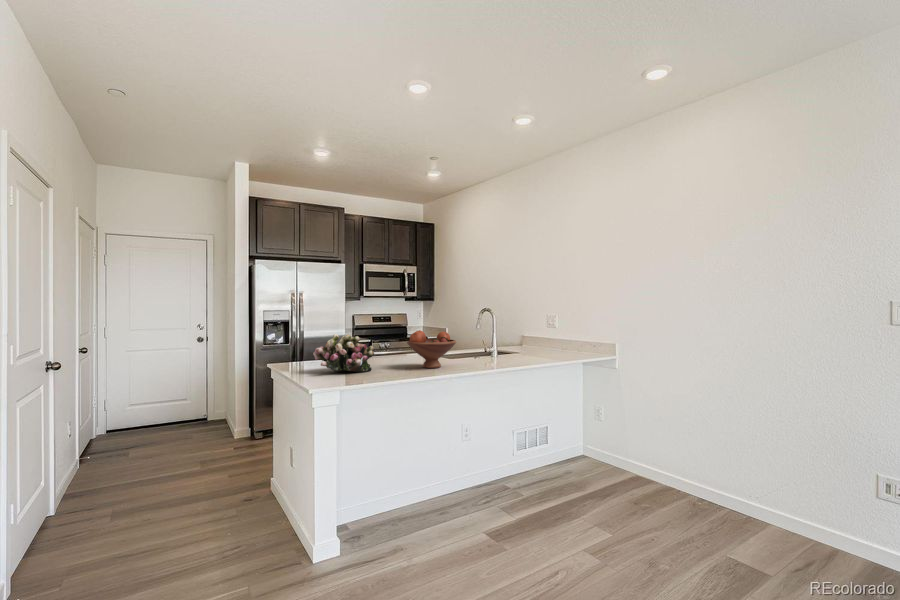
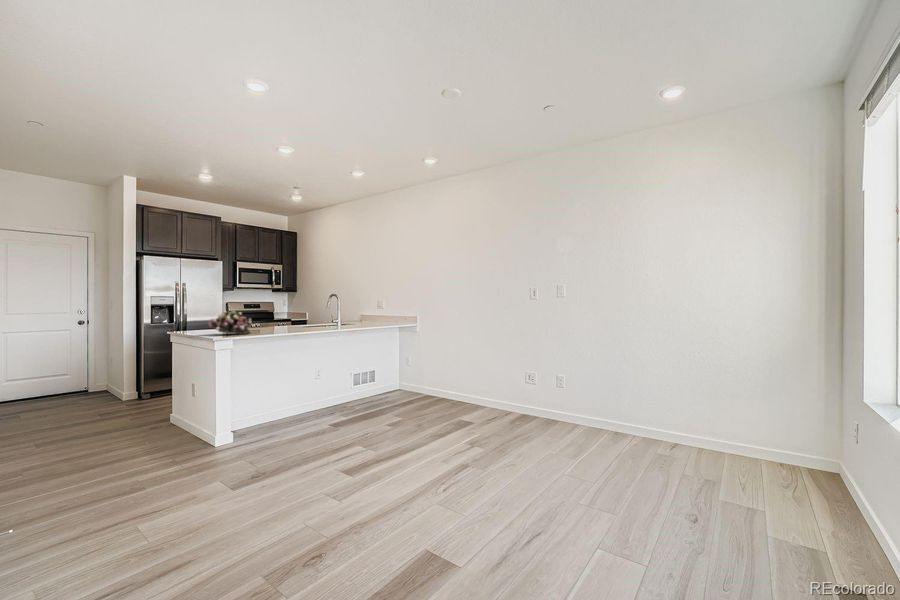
fruit bowl: present [407,330,456,368] -> none [275,309,308,332]

